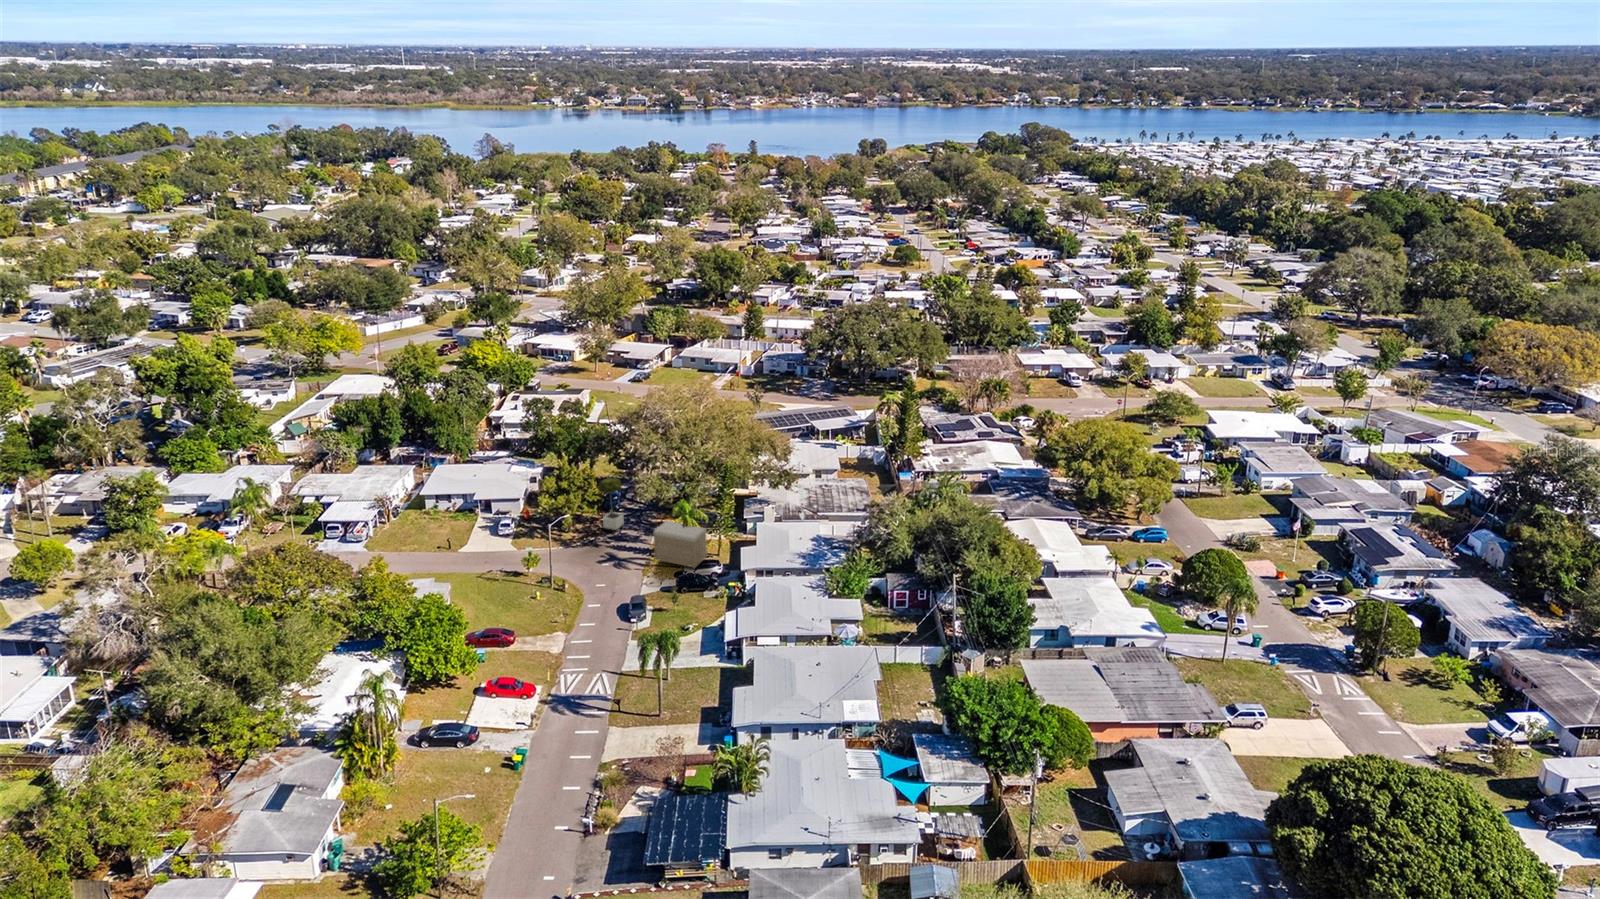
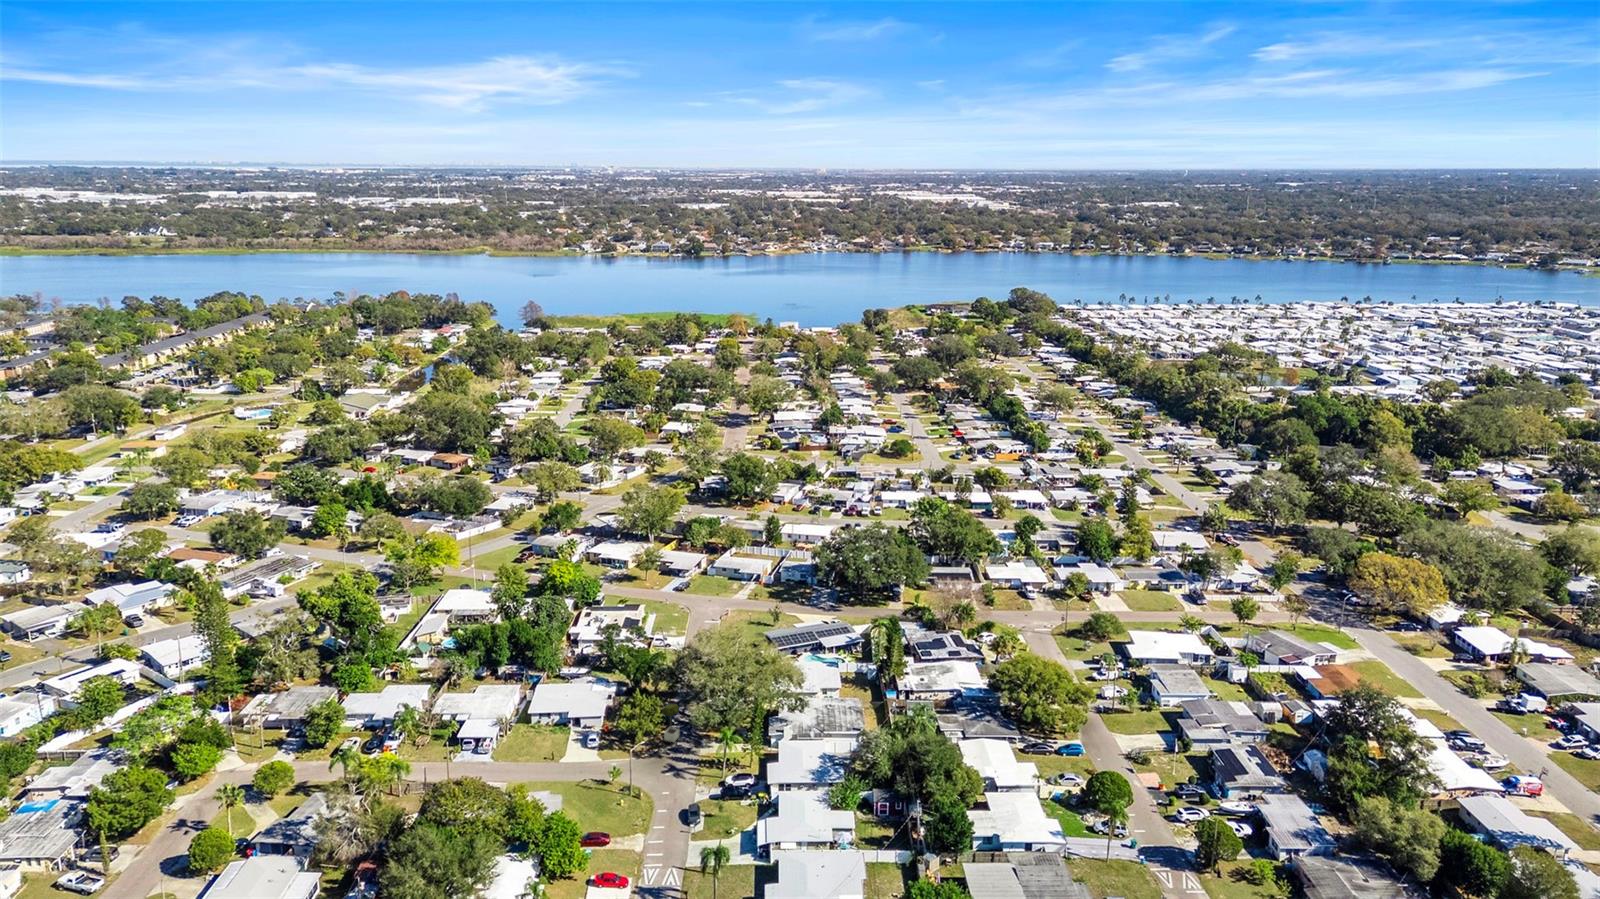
storage bench: present [653,521,707,568] -> none [704,741,742,779]

